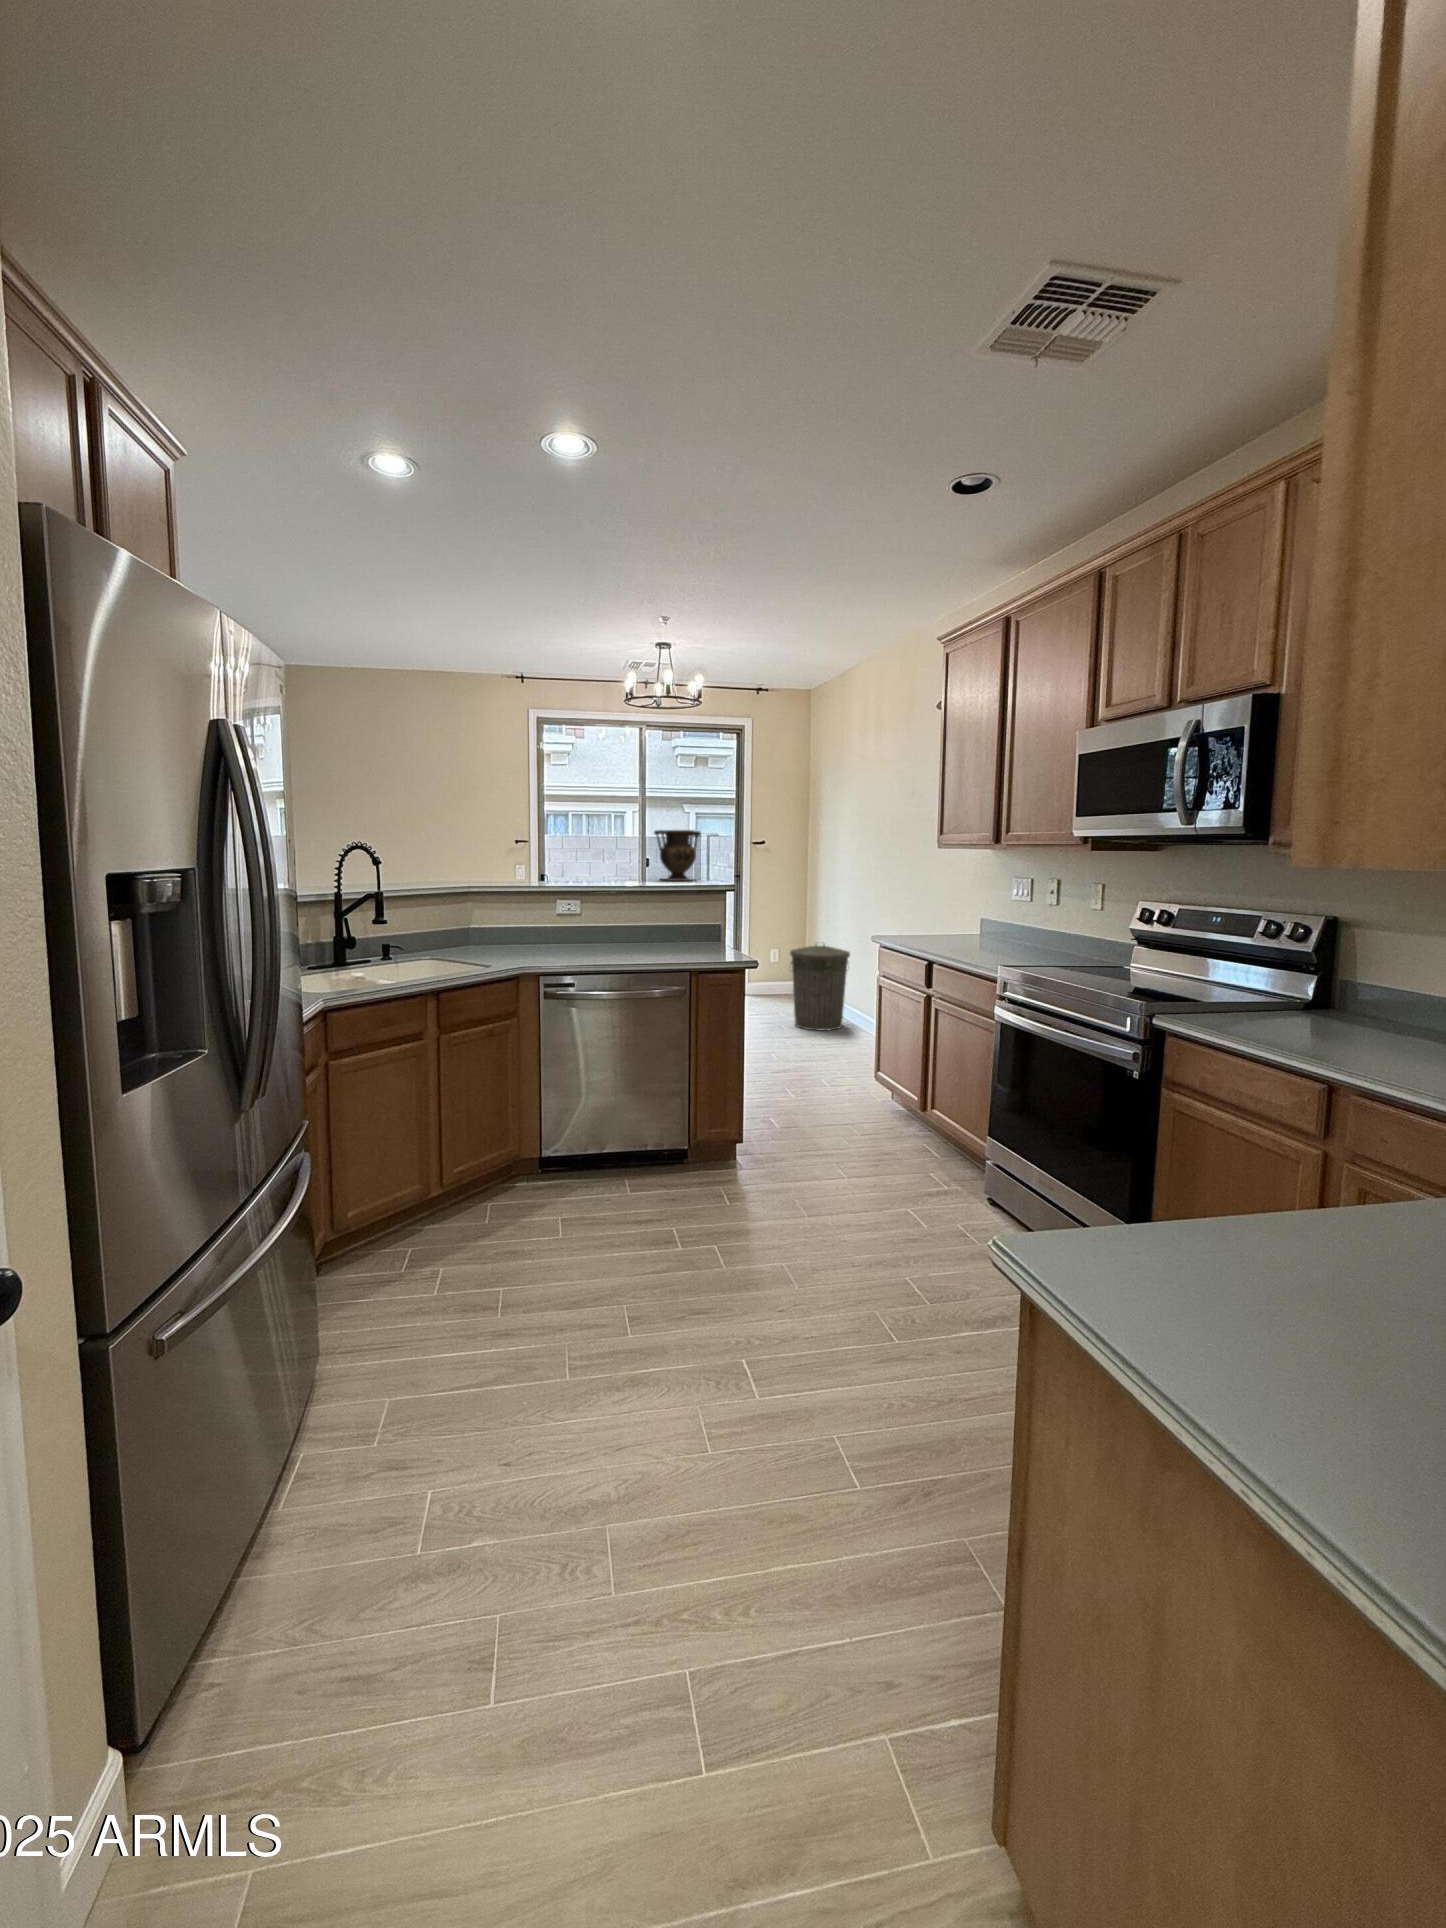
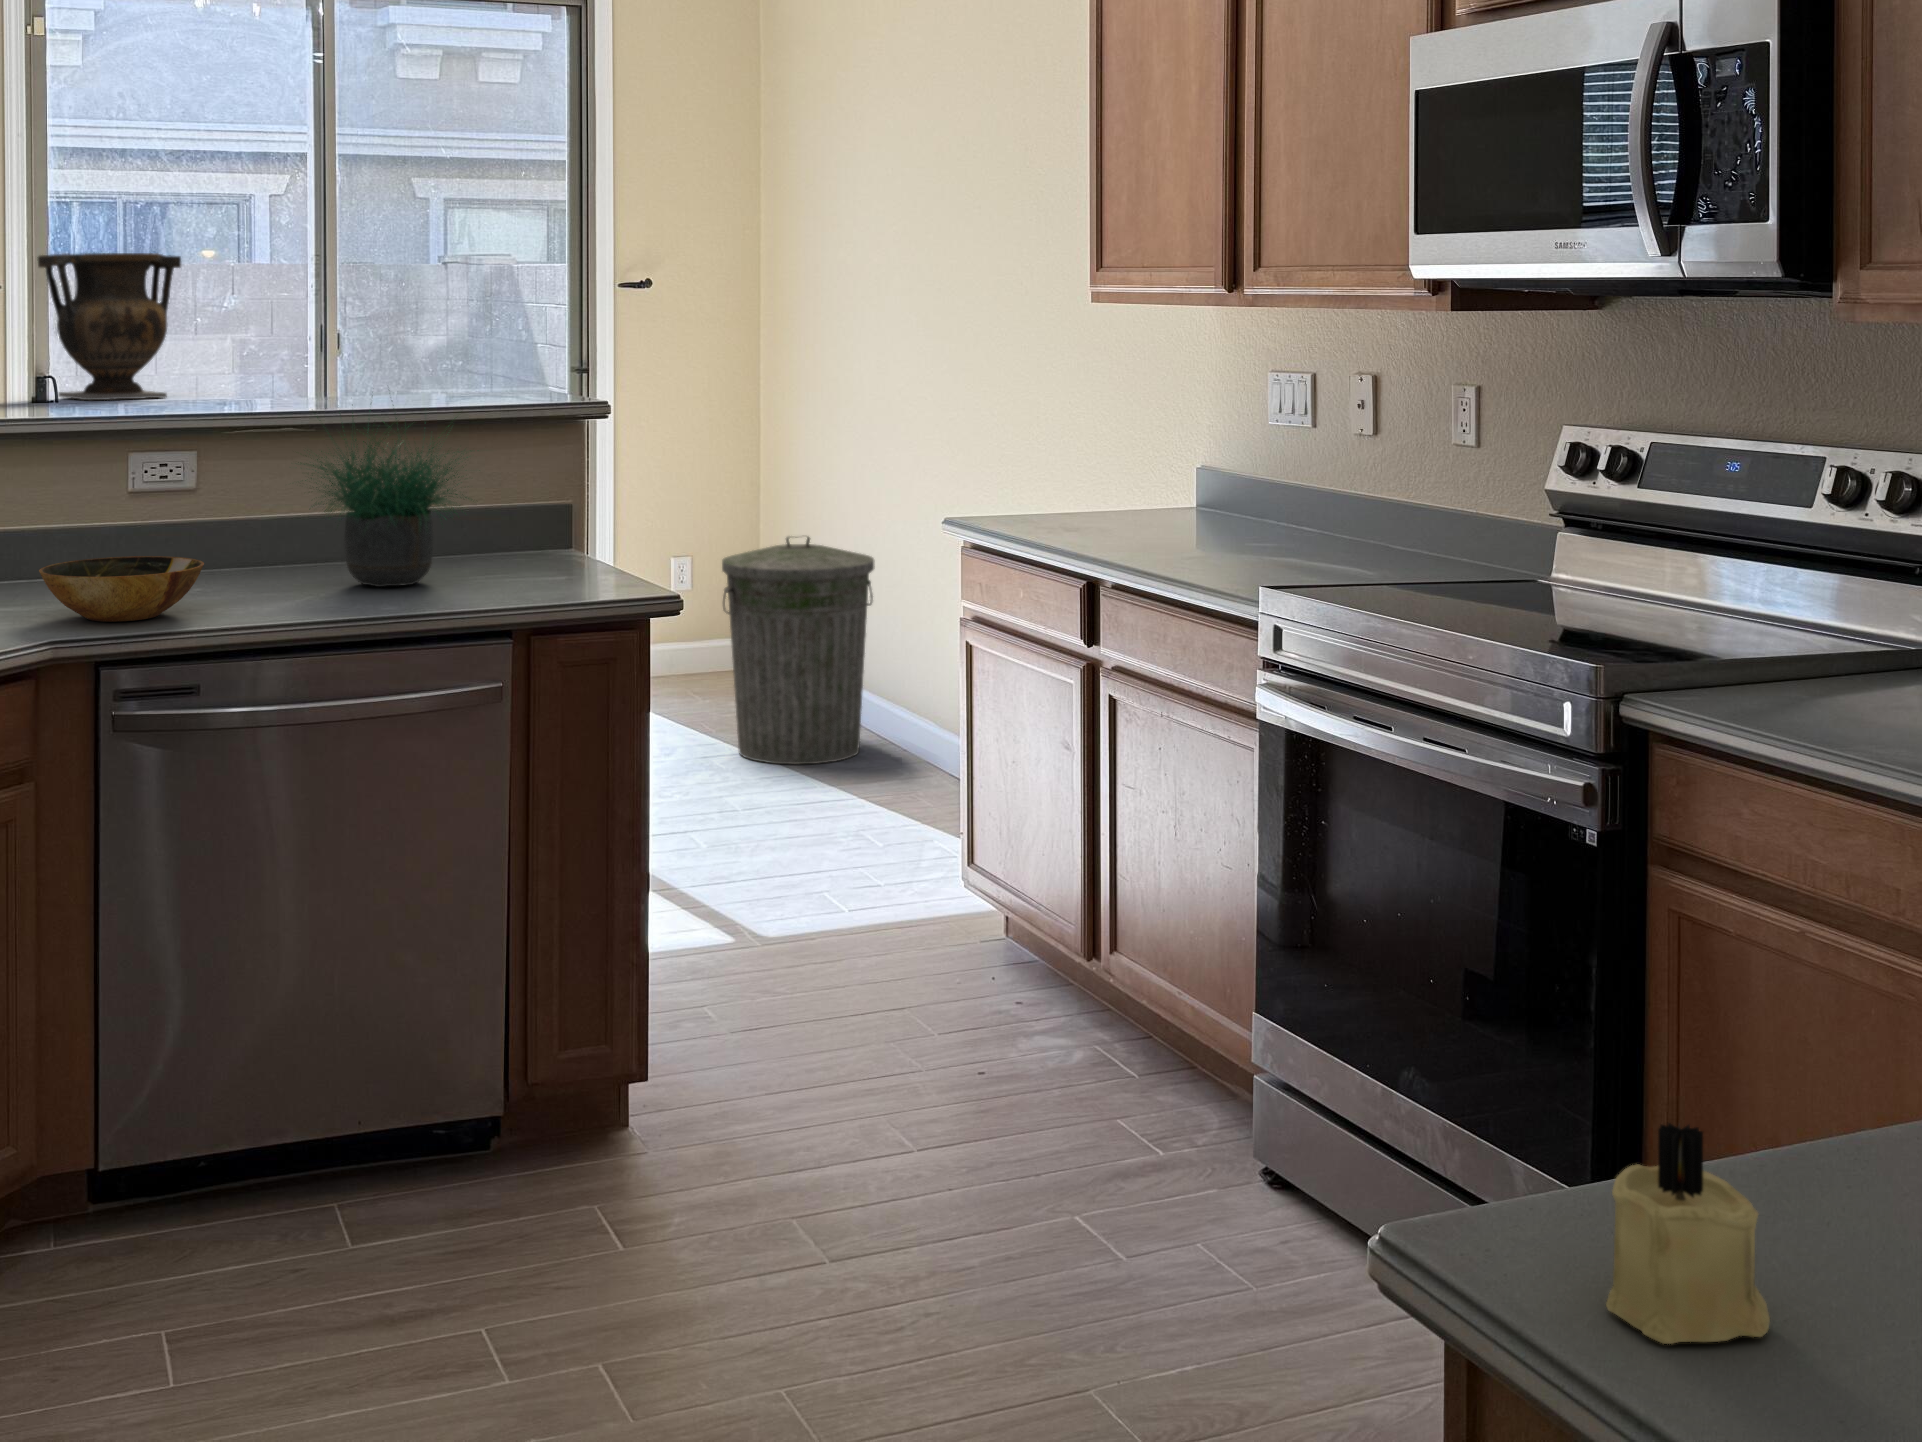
vase: present [654,830,701,881] -> present [37,253,181,400]
potted plant: none [611,873,691,952] -> present [304,418,469,587]
bowl: none [518,937,578,960] -> present [39,556,204,622]
candle: none [1106,1203,1190,1309] -> present [1606,1123,1770,1344]

